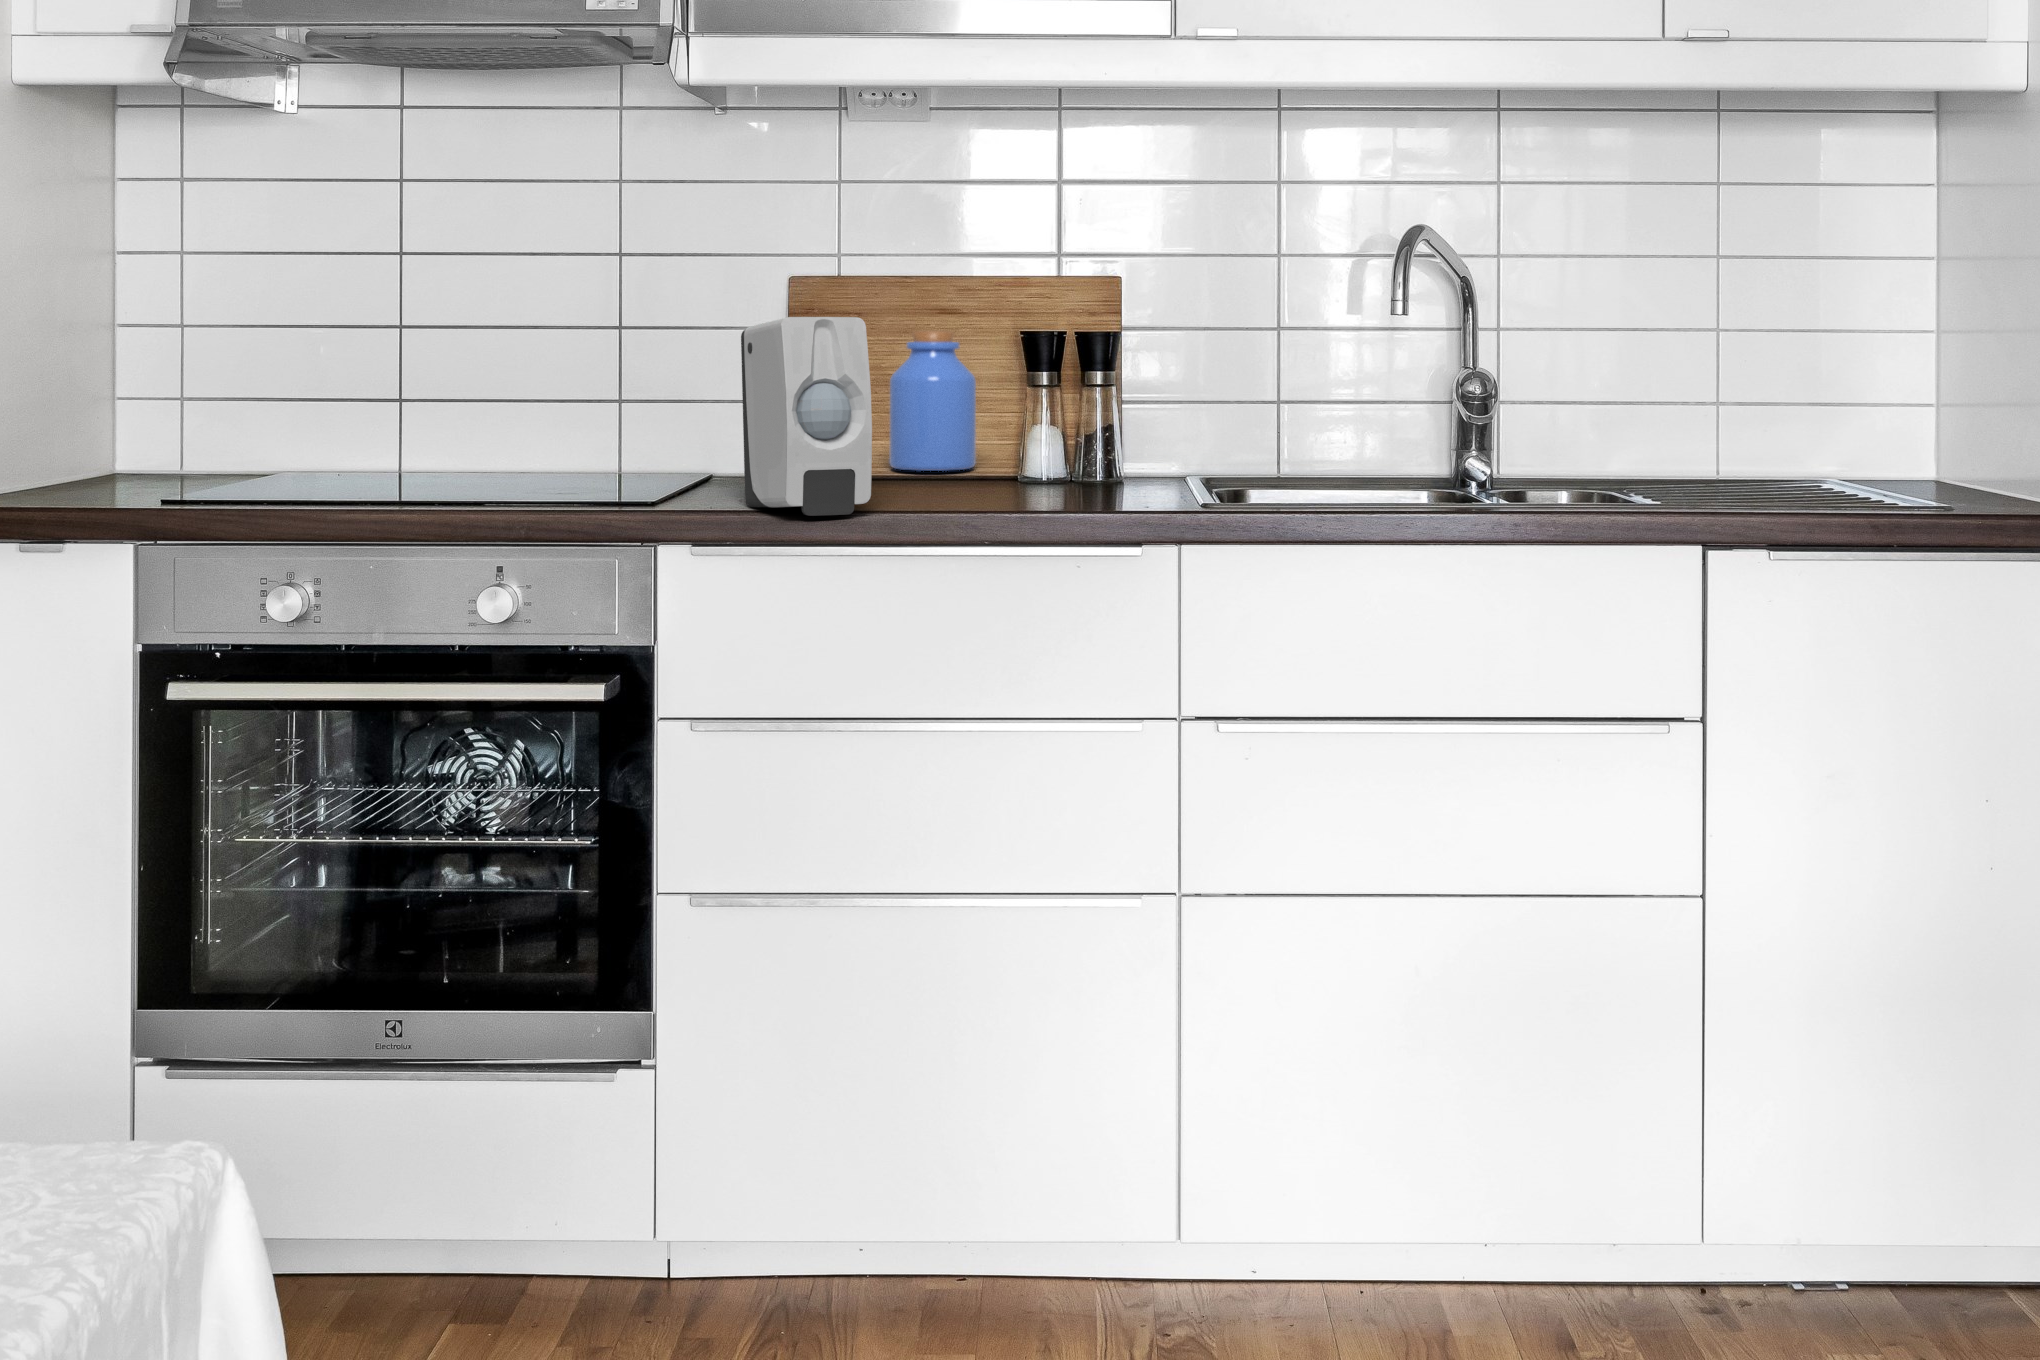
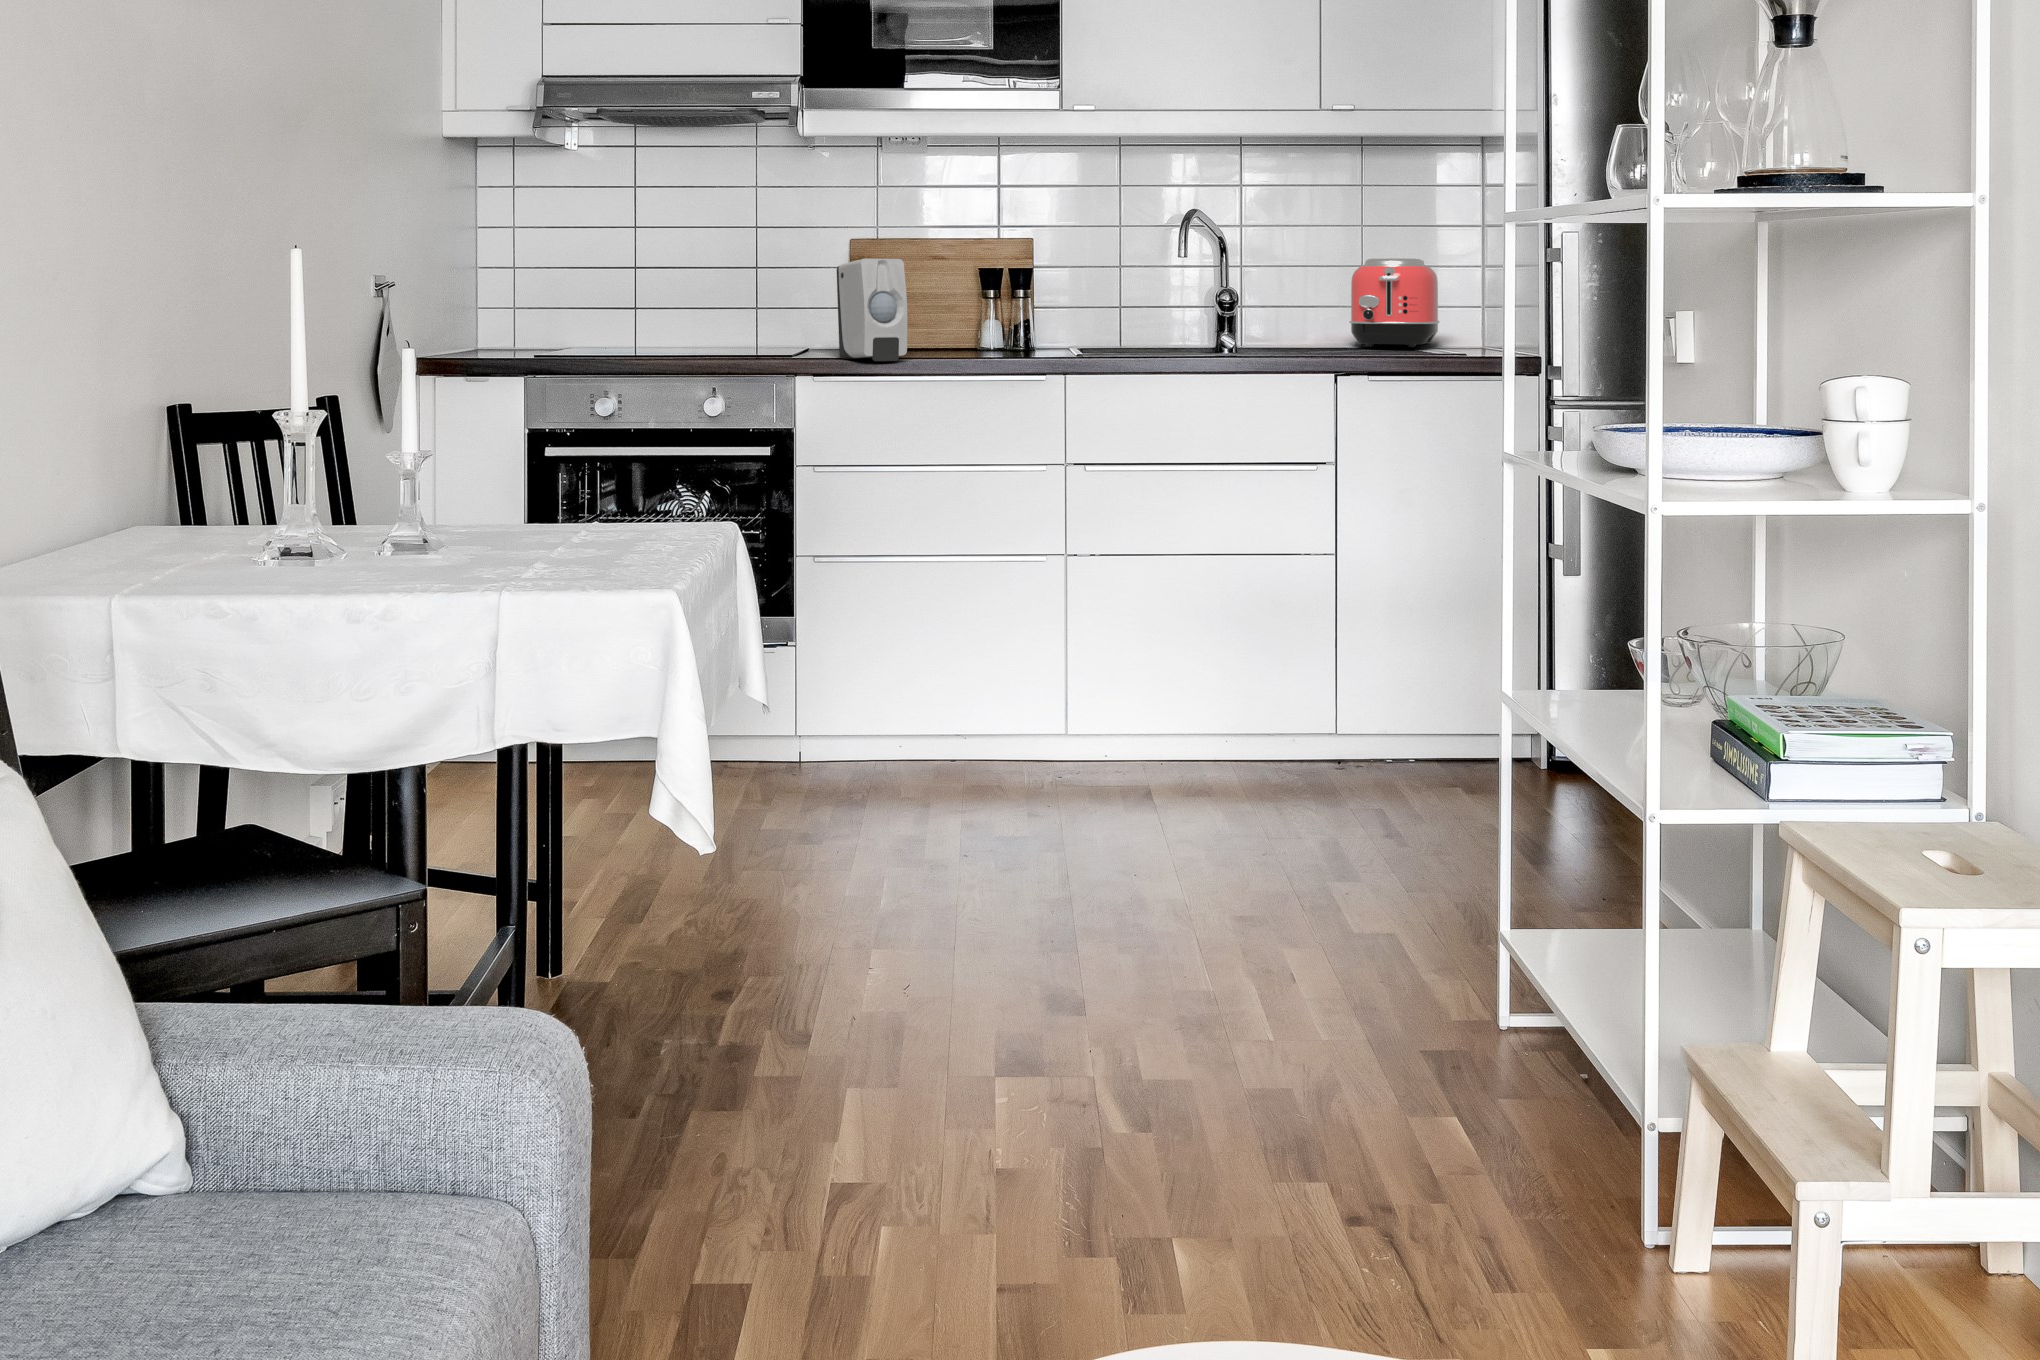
toaster: none [1708,315,1873,482] -> present [1350,258,1439,347]
jar: present [889,331,976,471] -> none [909,269,955,343]

